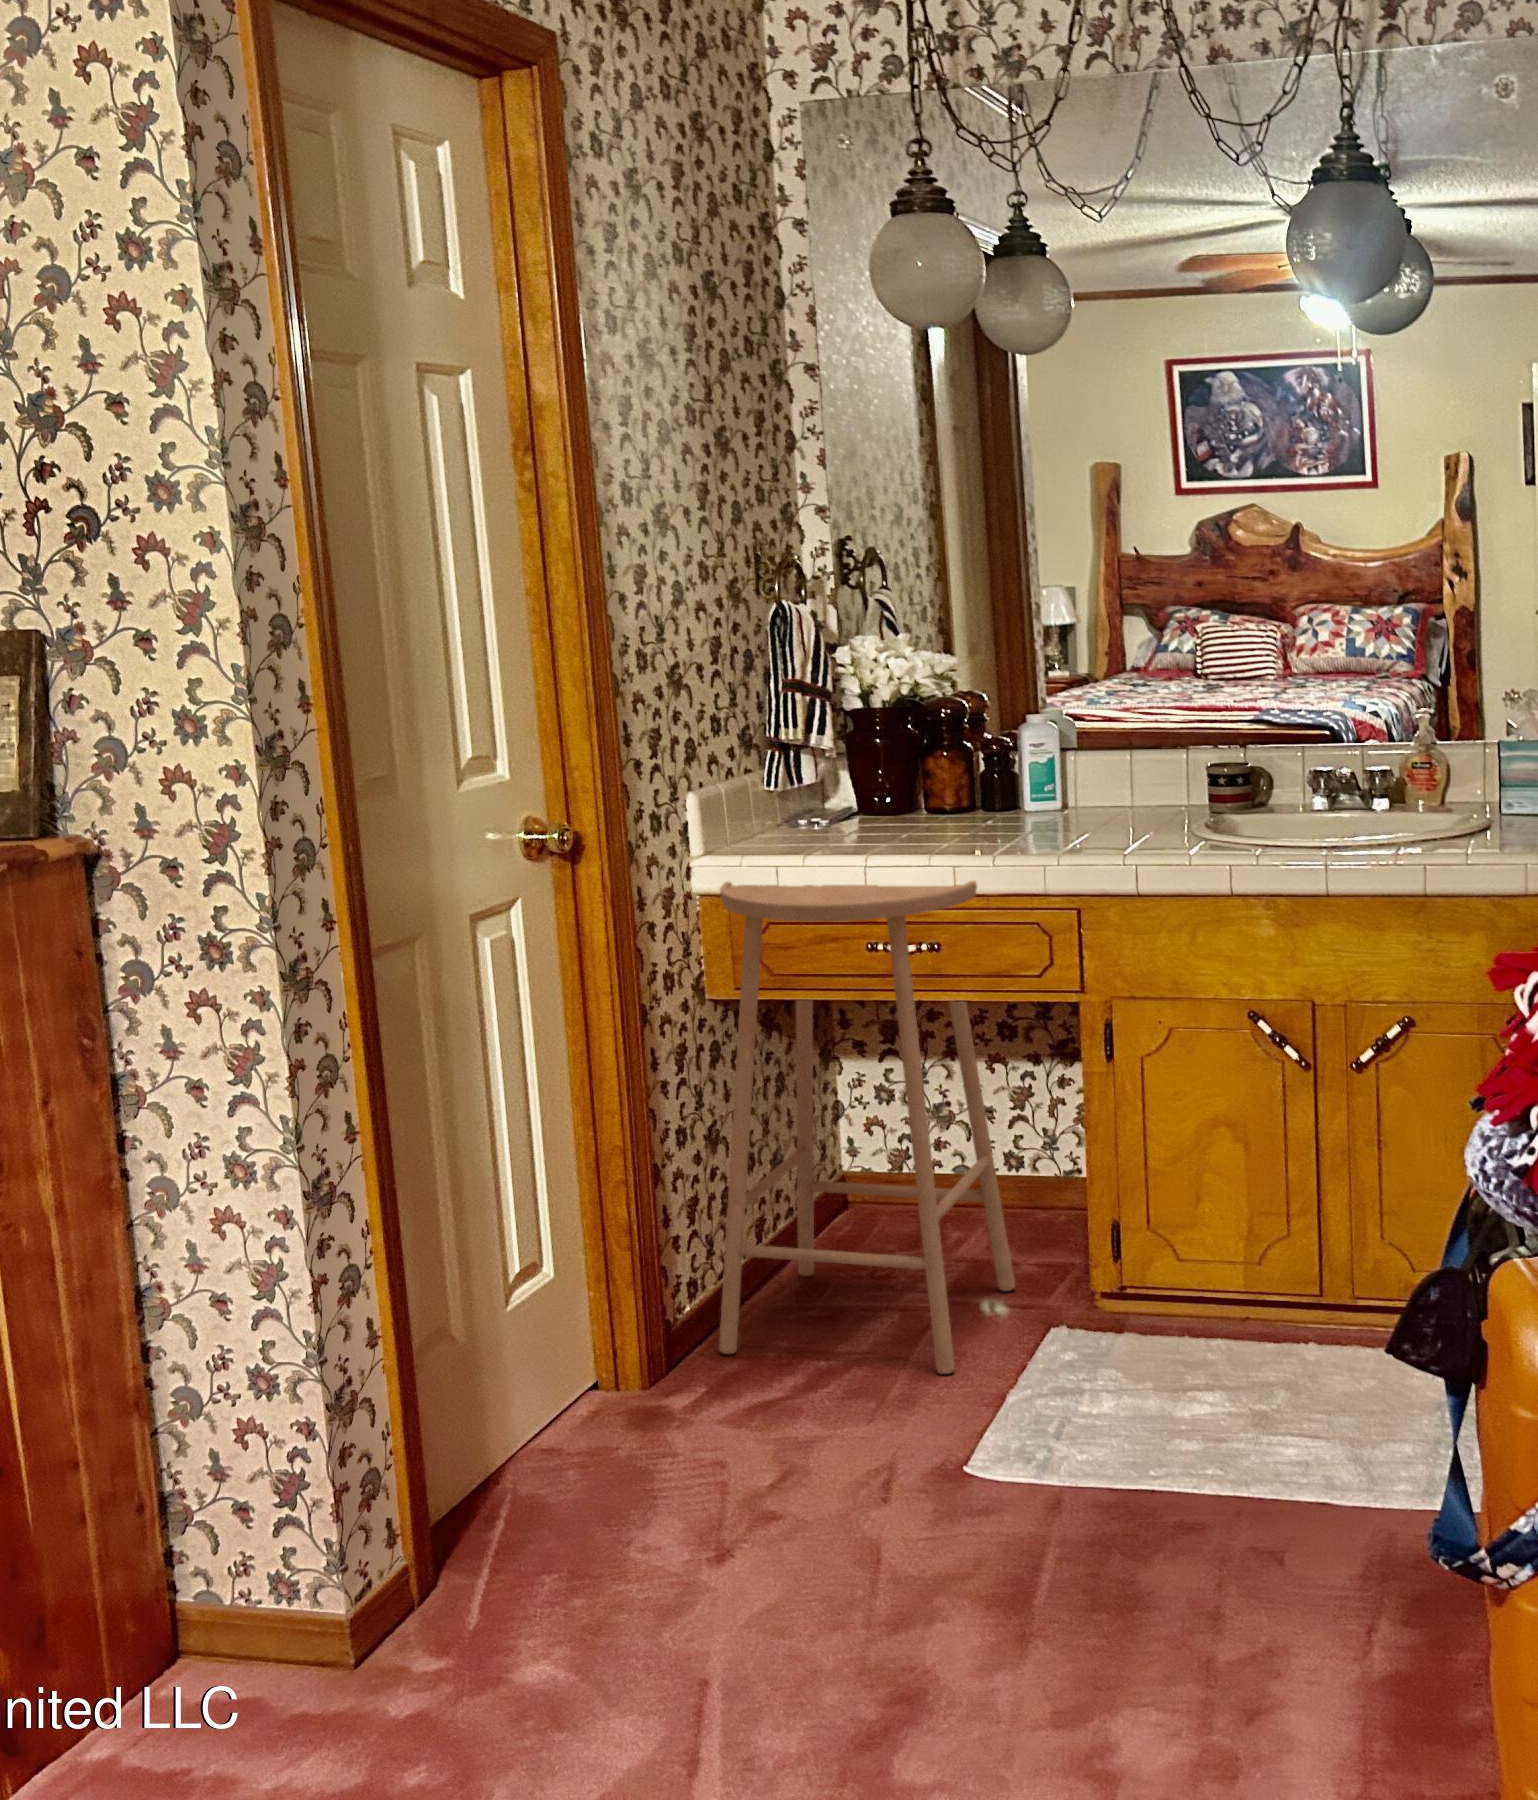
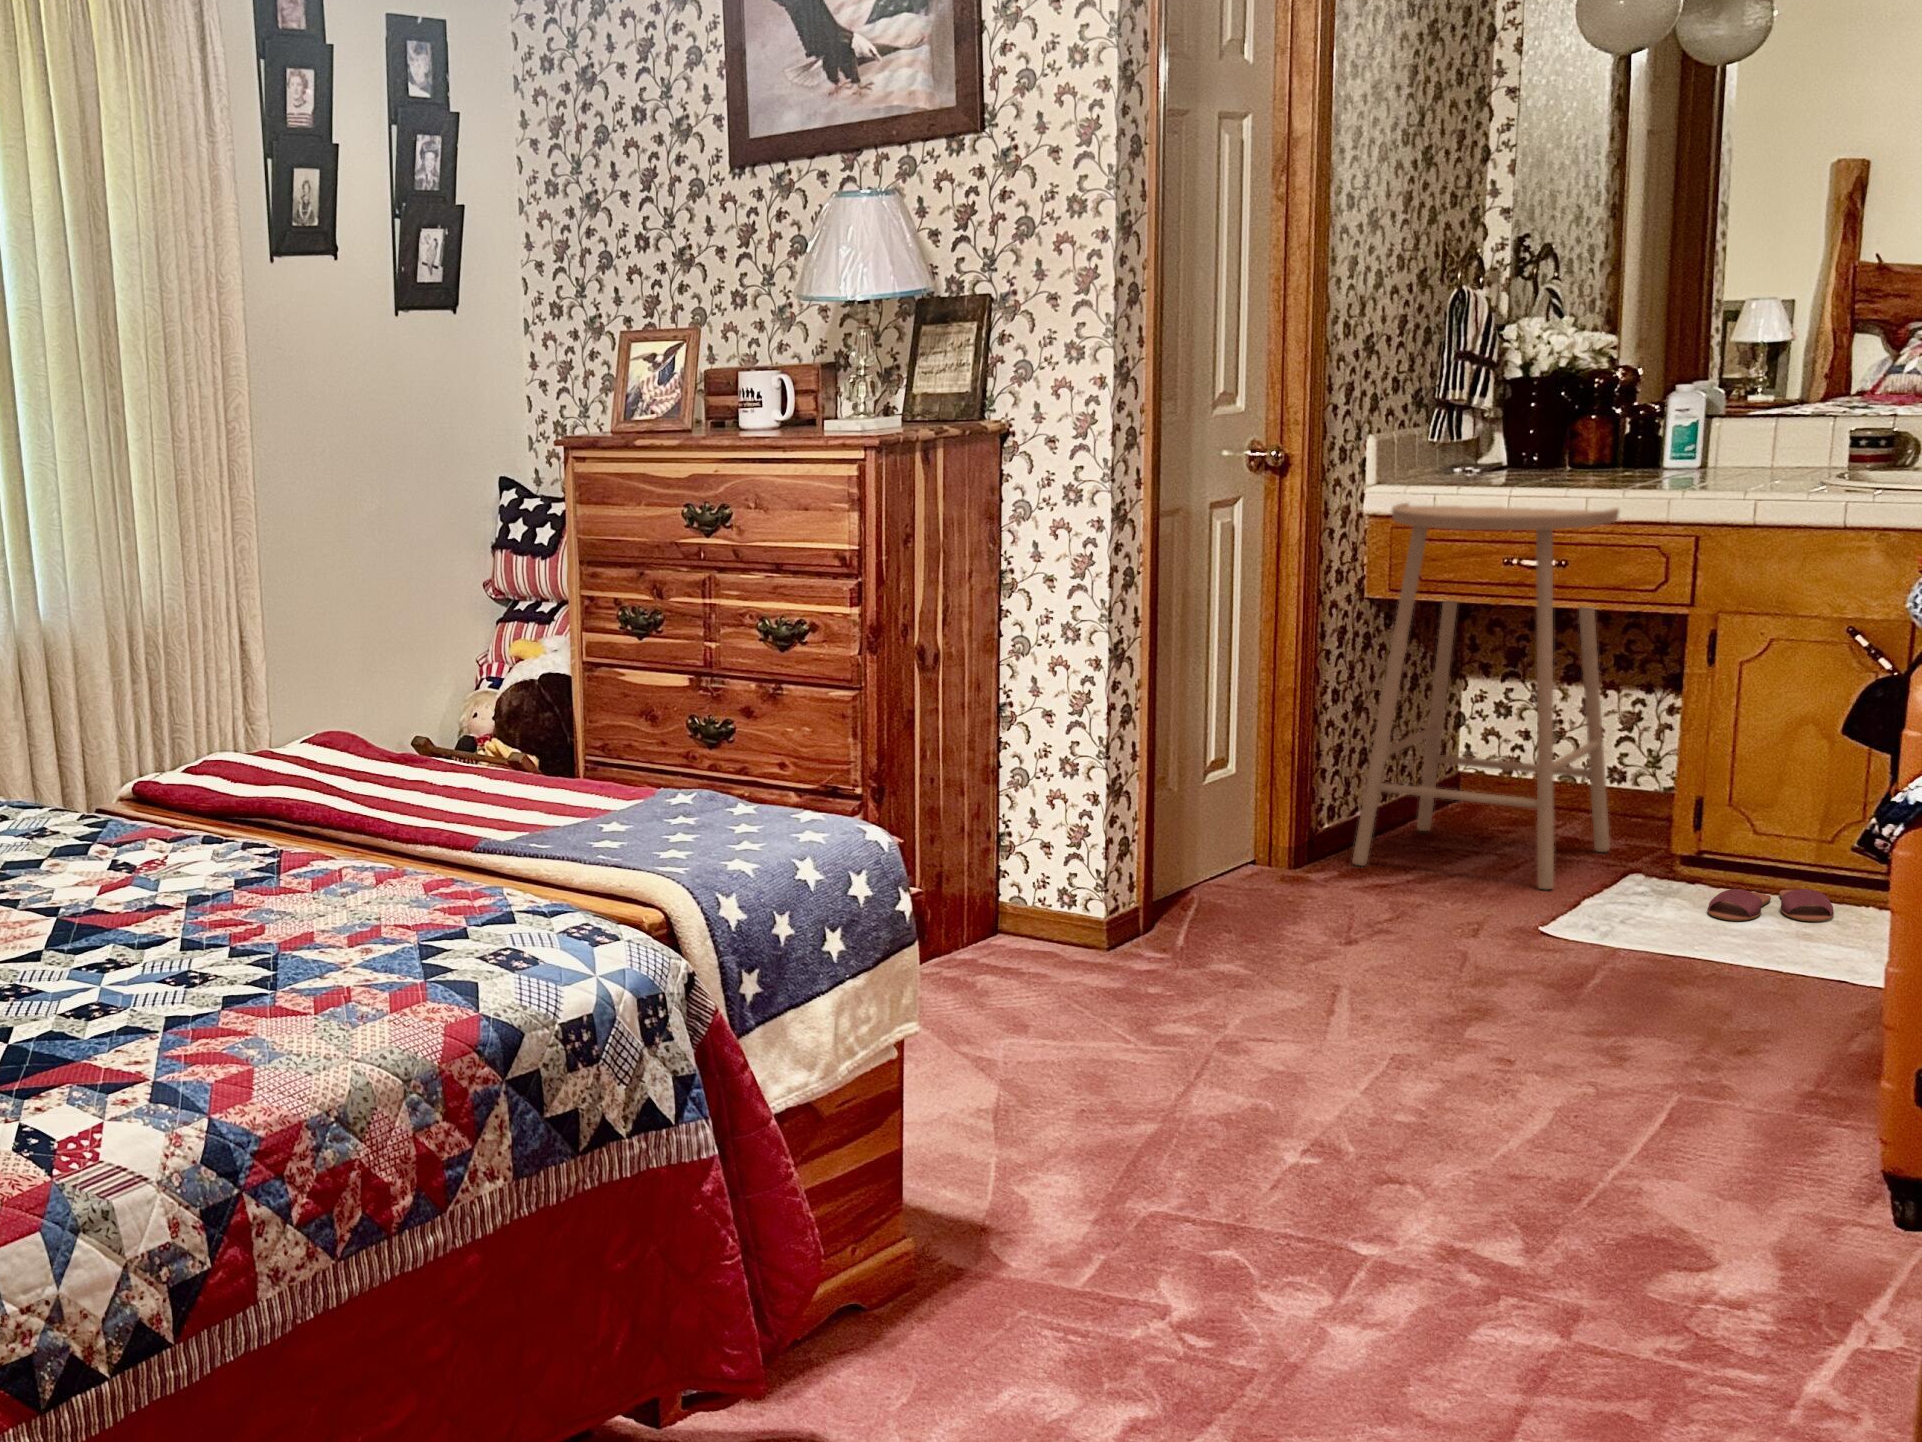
slippers: none [1130,1339,1268,1407] -> present [1707,889,1834,921]

